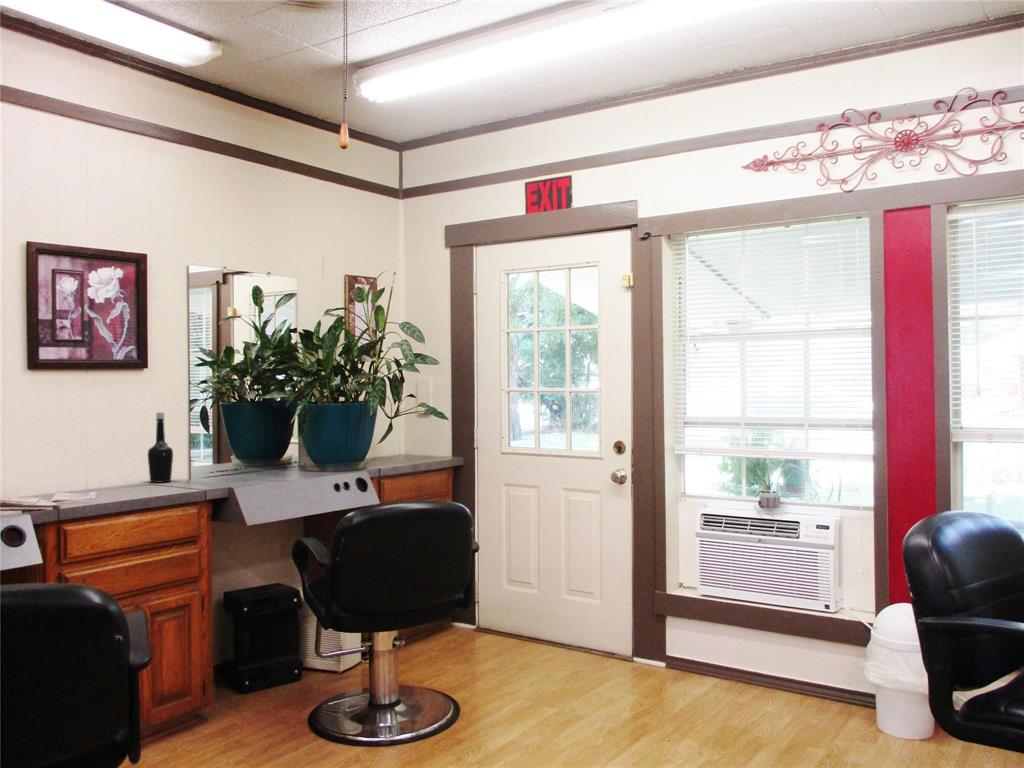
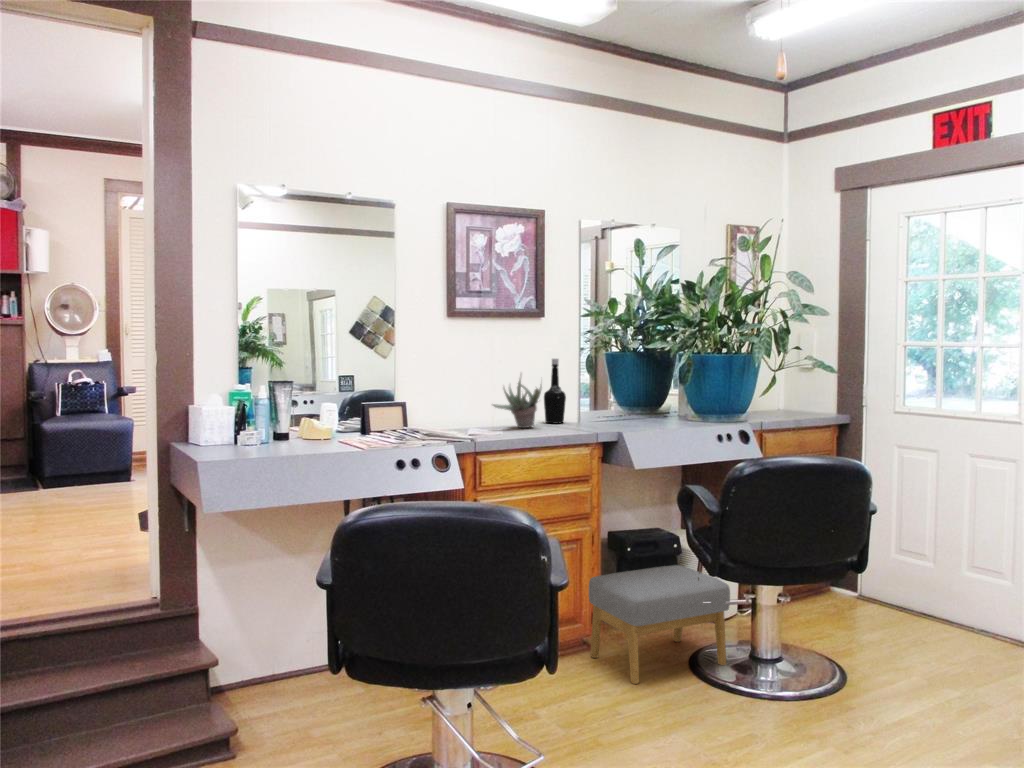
succulent plant: none [83,428,144,490] -> present [493,378,542,428]
footstool: none [200,621,348,750] -> present [589,565,730,684]

